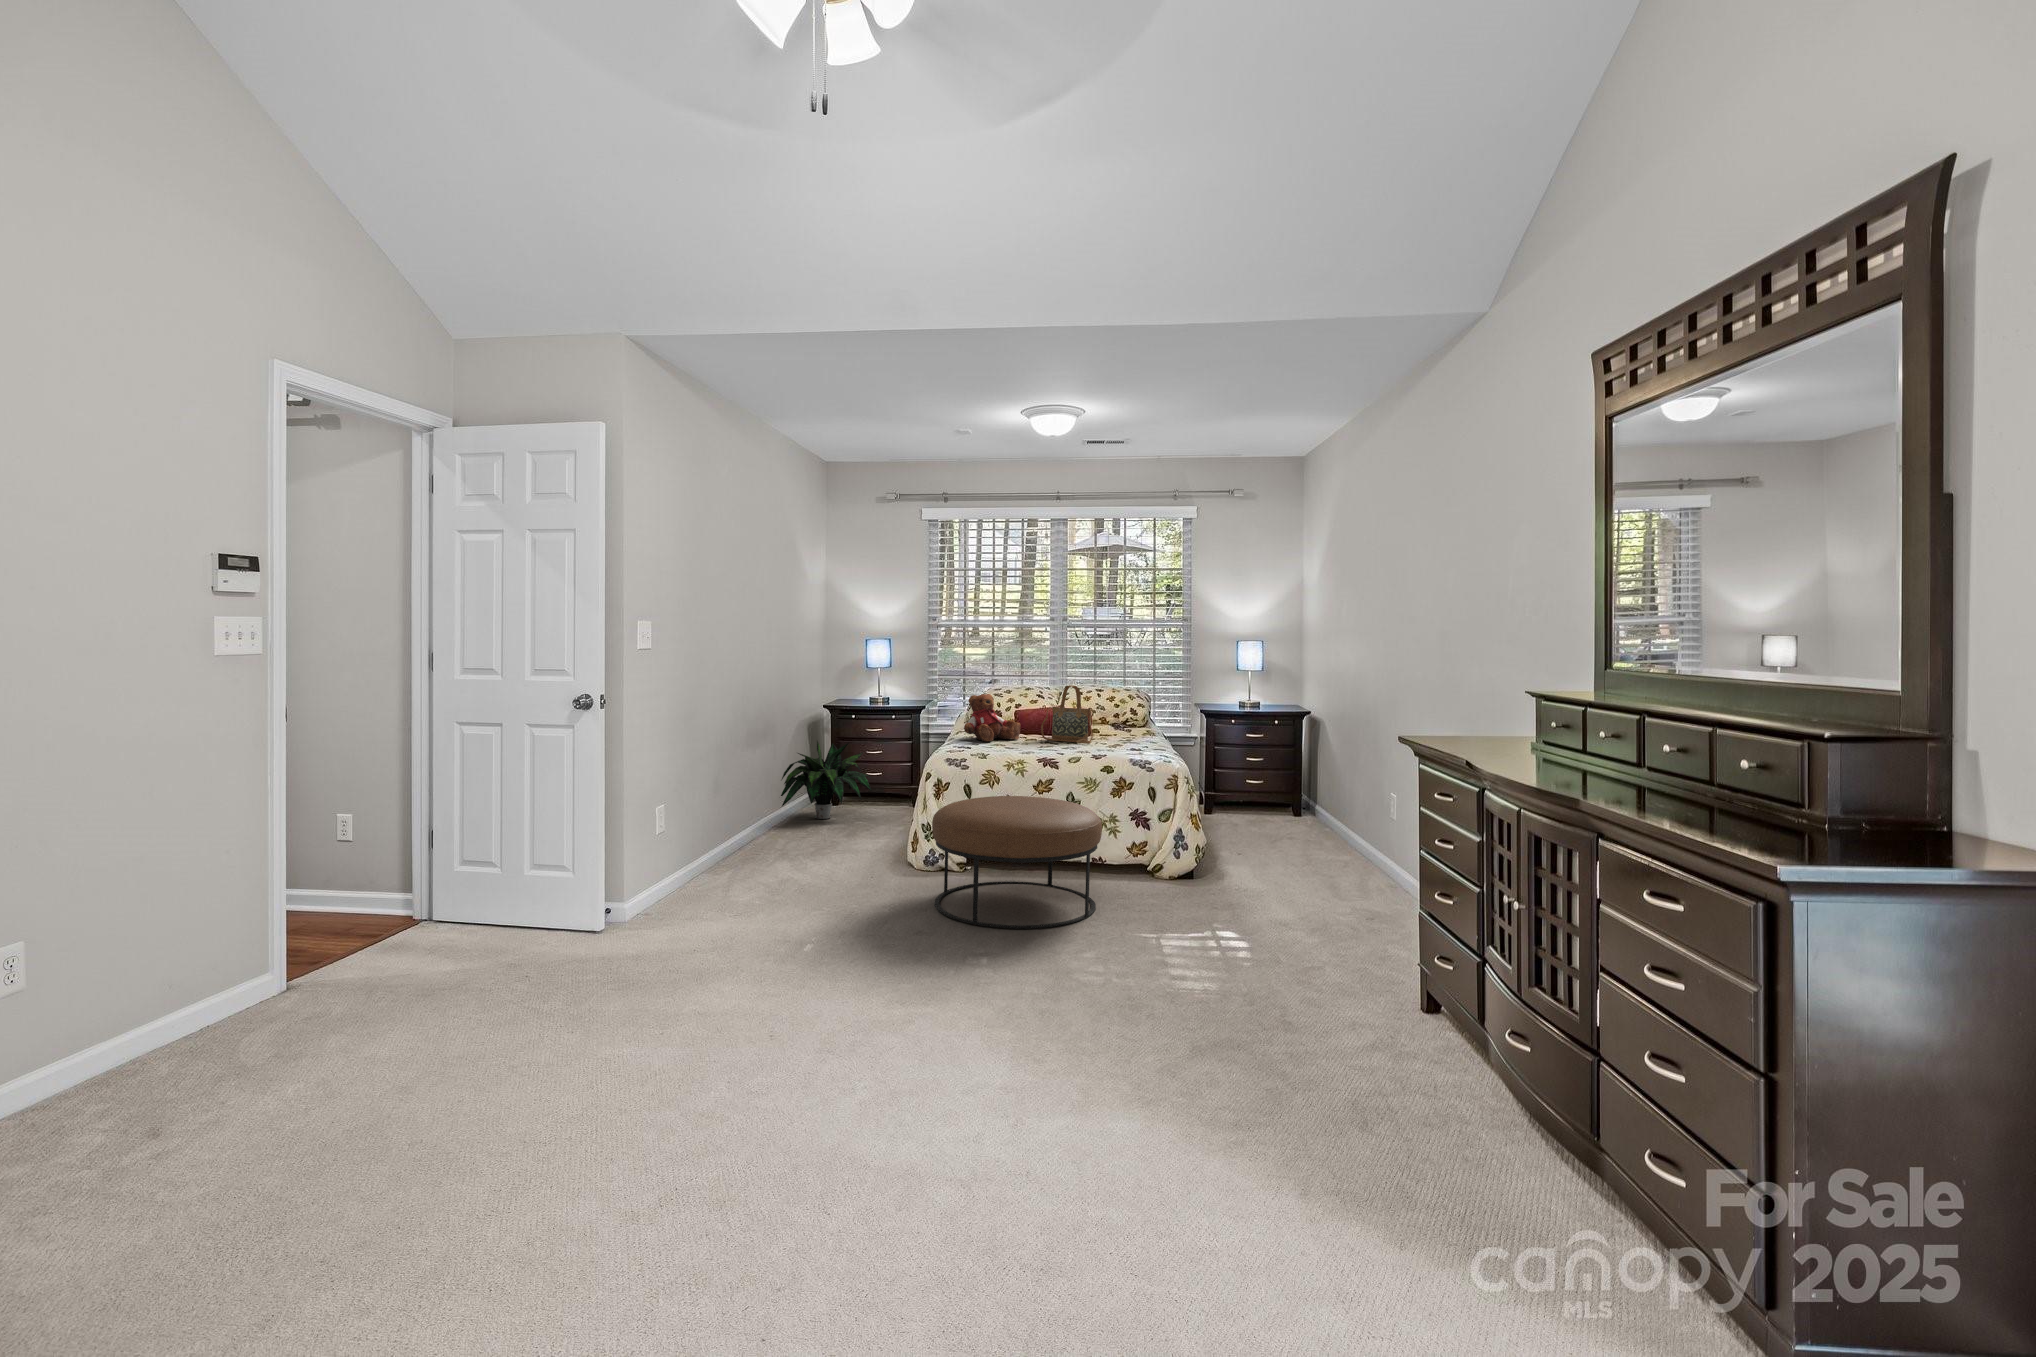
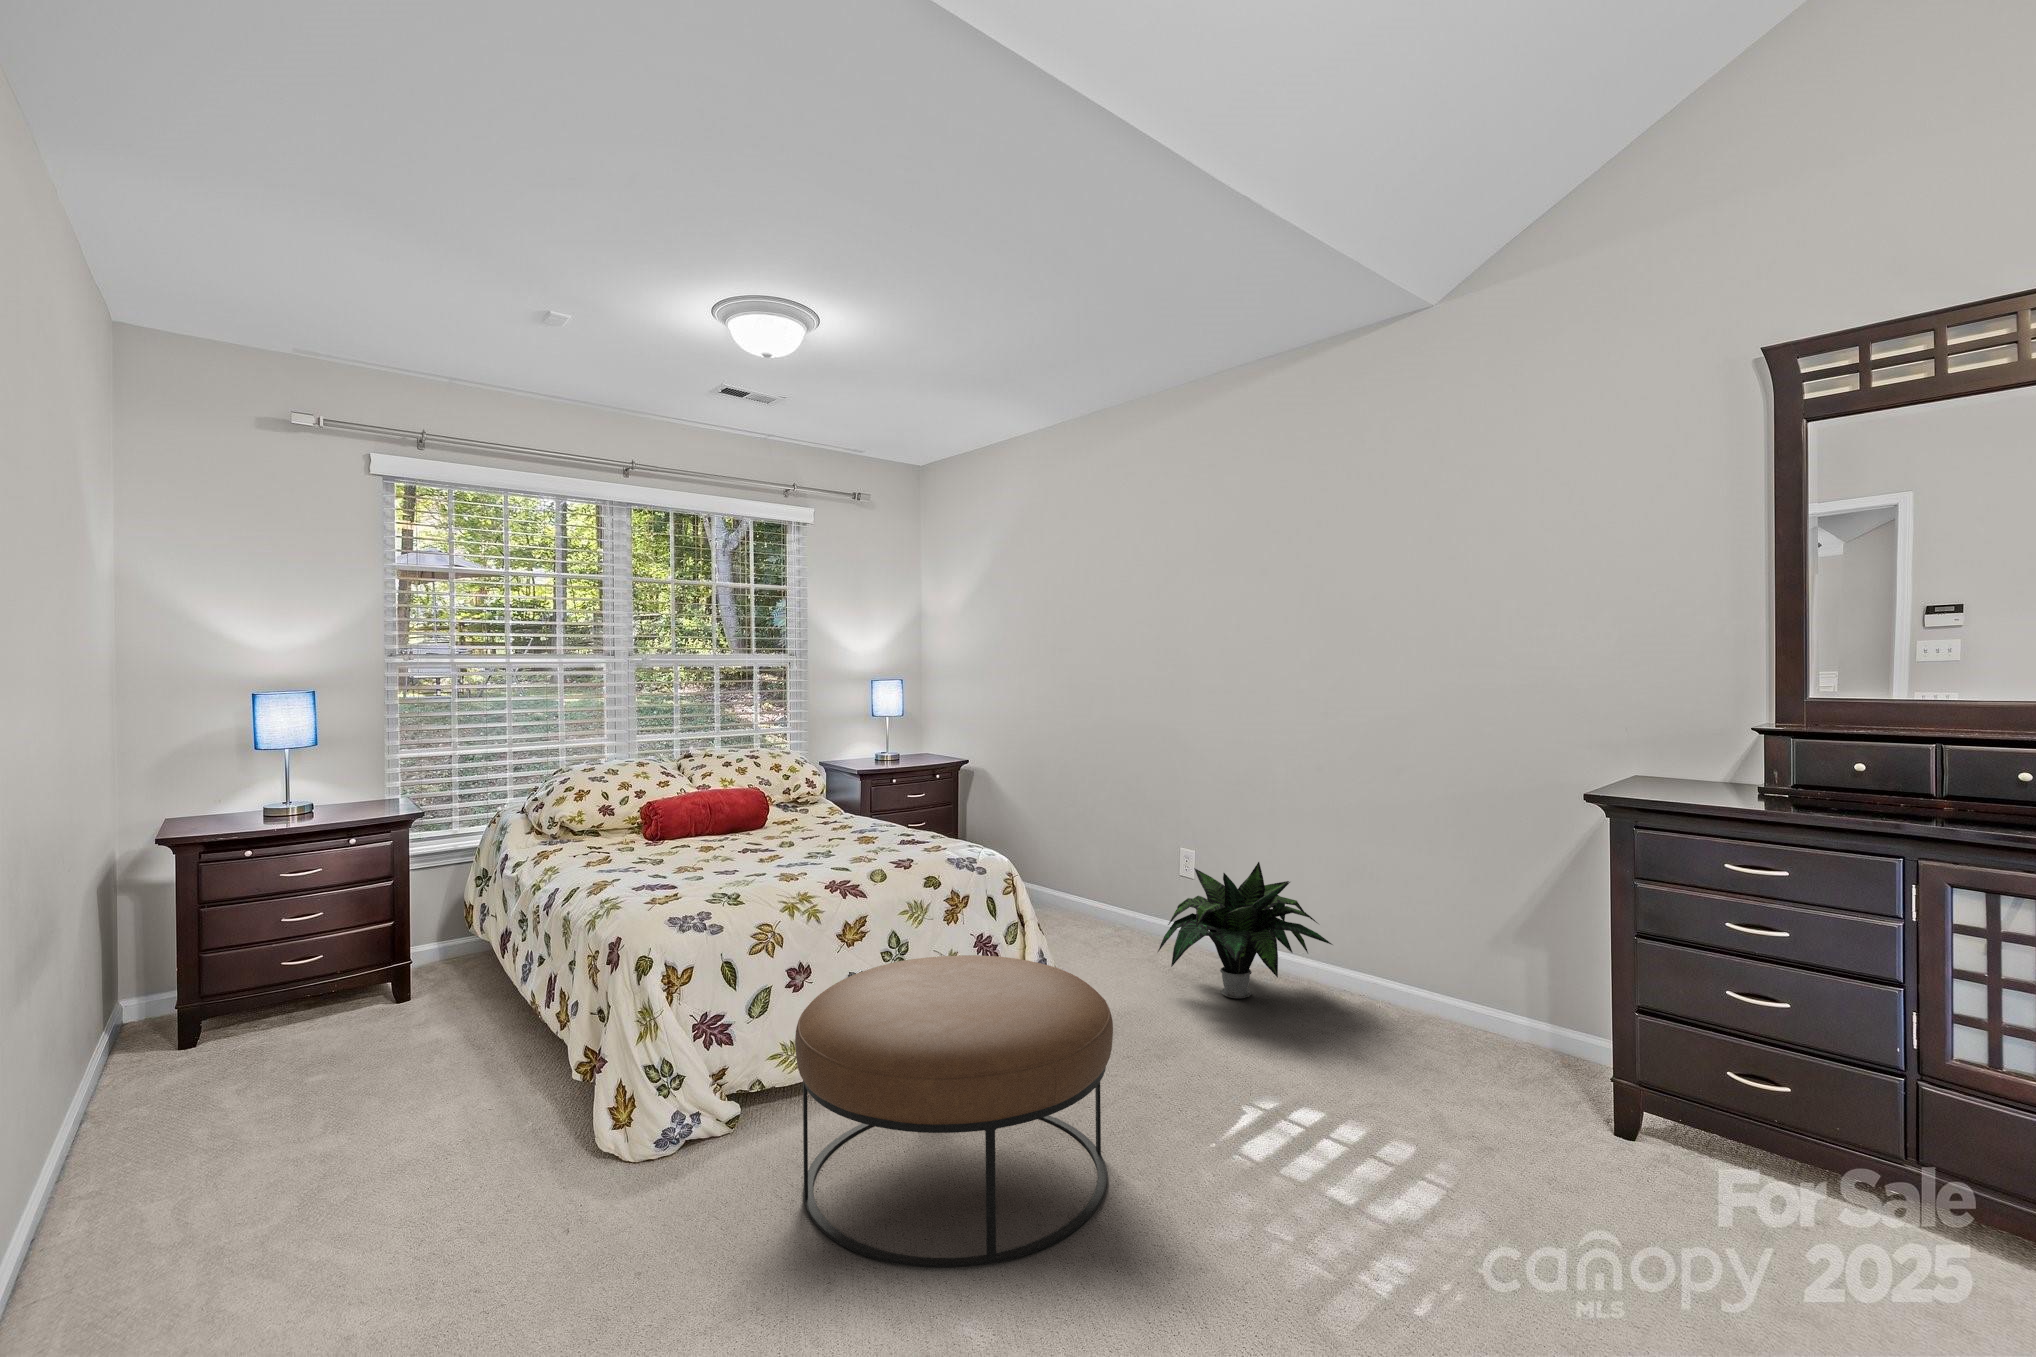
handbag: present [1041,685,1093,744] -> none [732,754,830,846]
teddy bear: present [964,694,1021,741] -> none [598,781,699,866]
potted plant: present [781,741,872,819] -> present [1158,862,1332,998]

